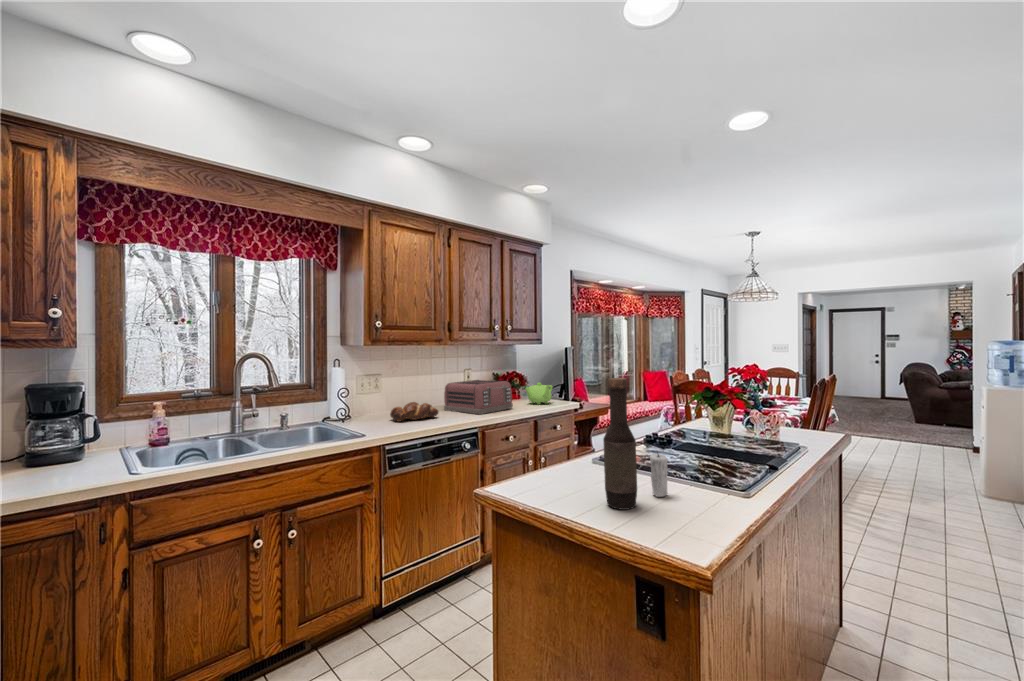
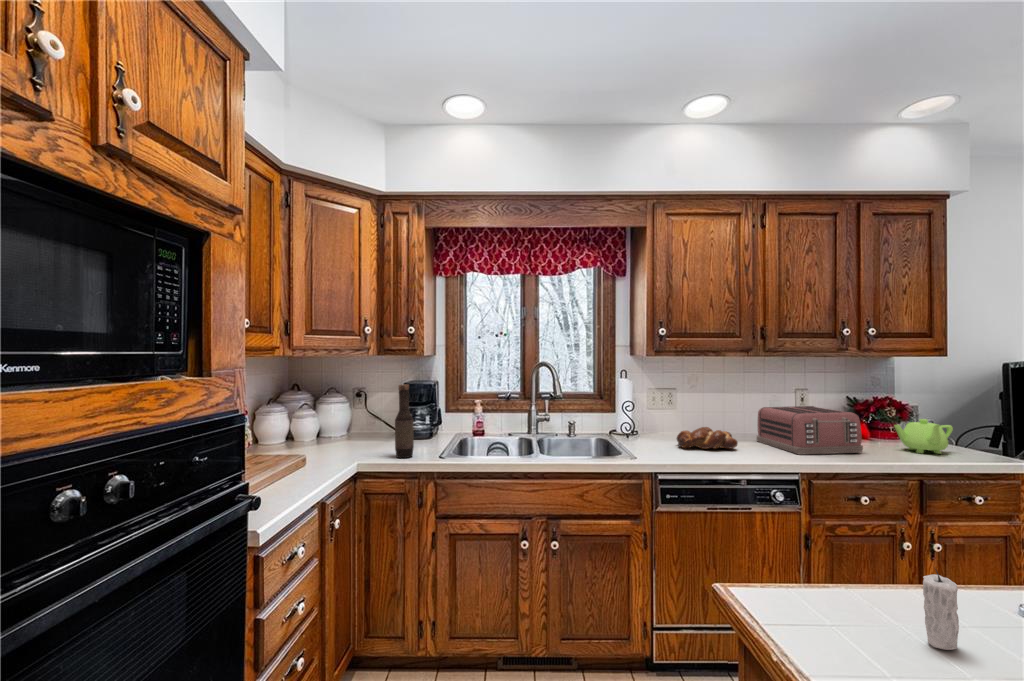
bottle: present [603,378,637,510] -> present [395,385,414,458]

